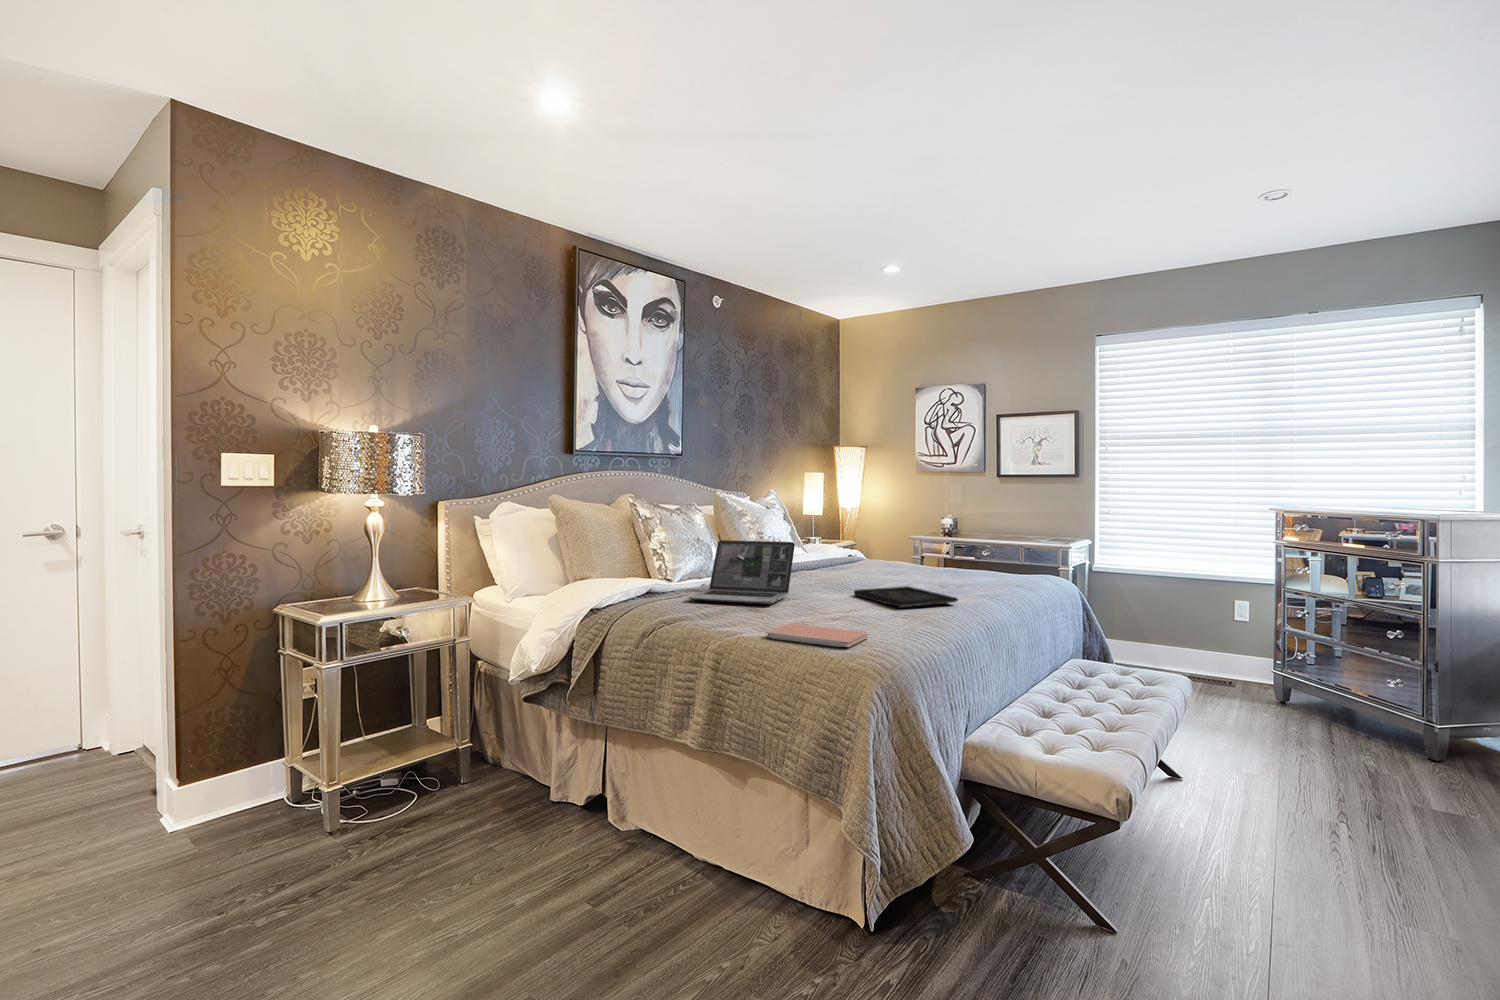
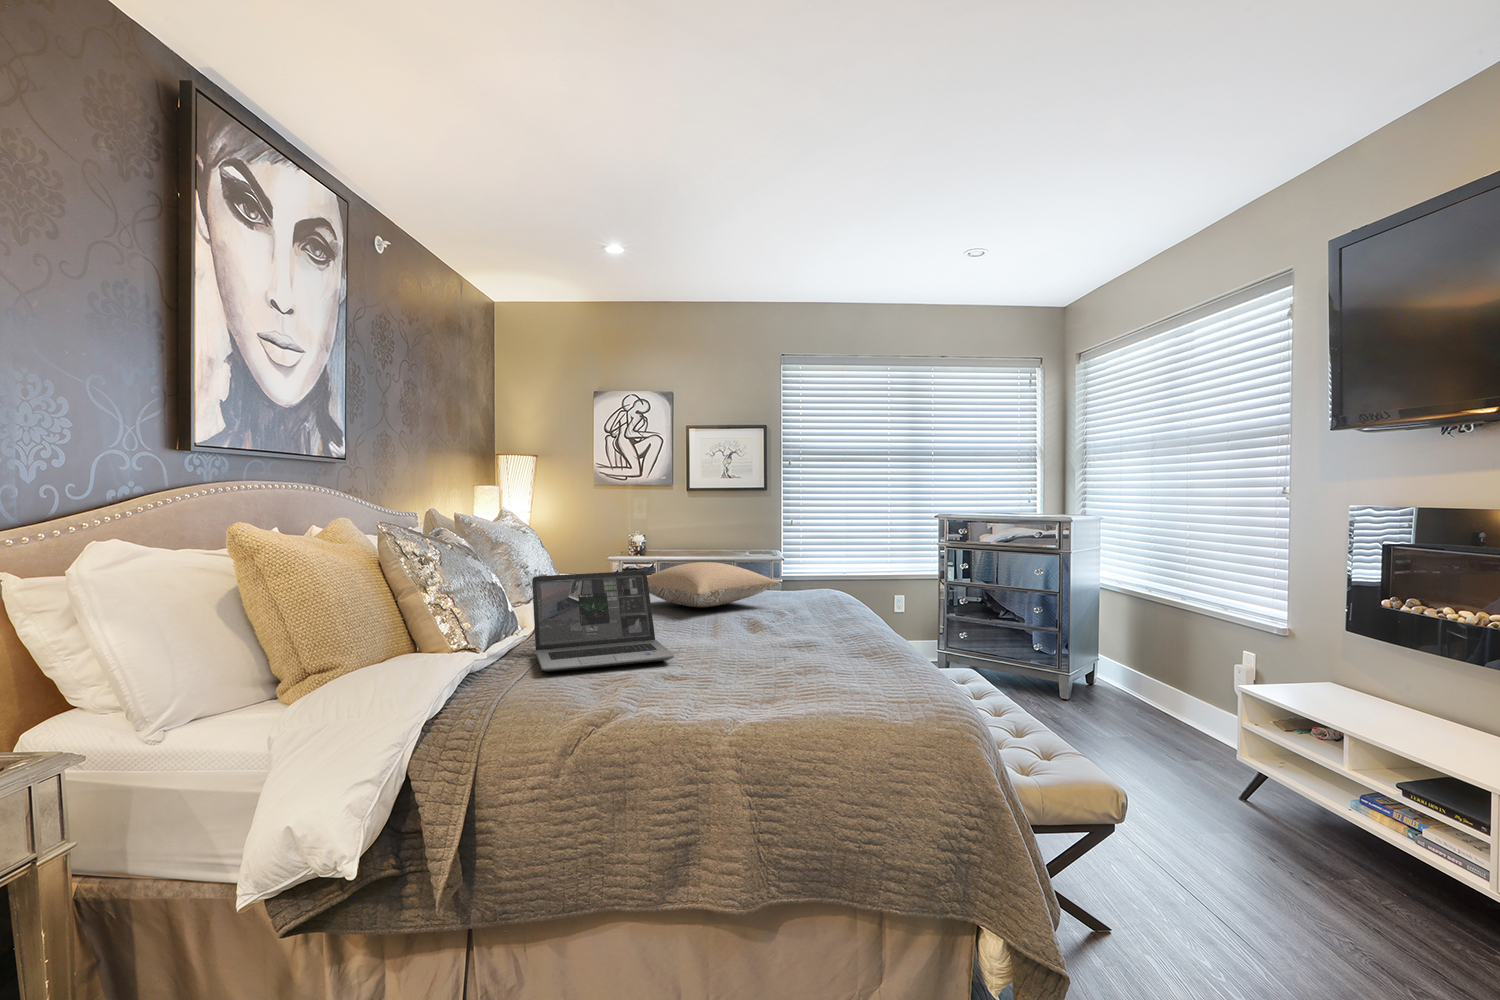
pillow: none [847,543,954,579] -> present [647,562,779,607]
tray: present [854,586,958,607] -> none [720,612,847,639]
notebook: present [766,624,869,647] -> none [778,679,917,713]

